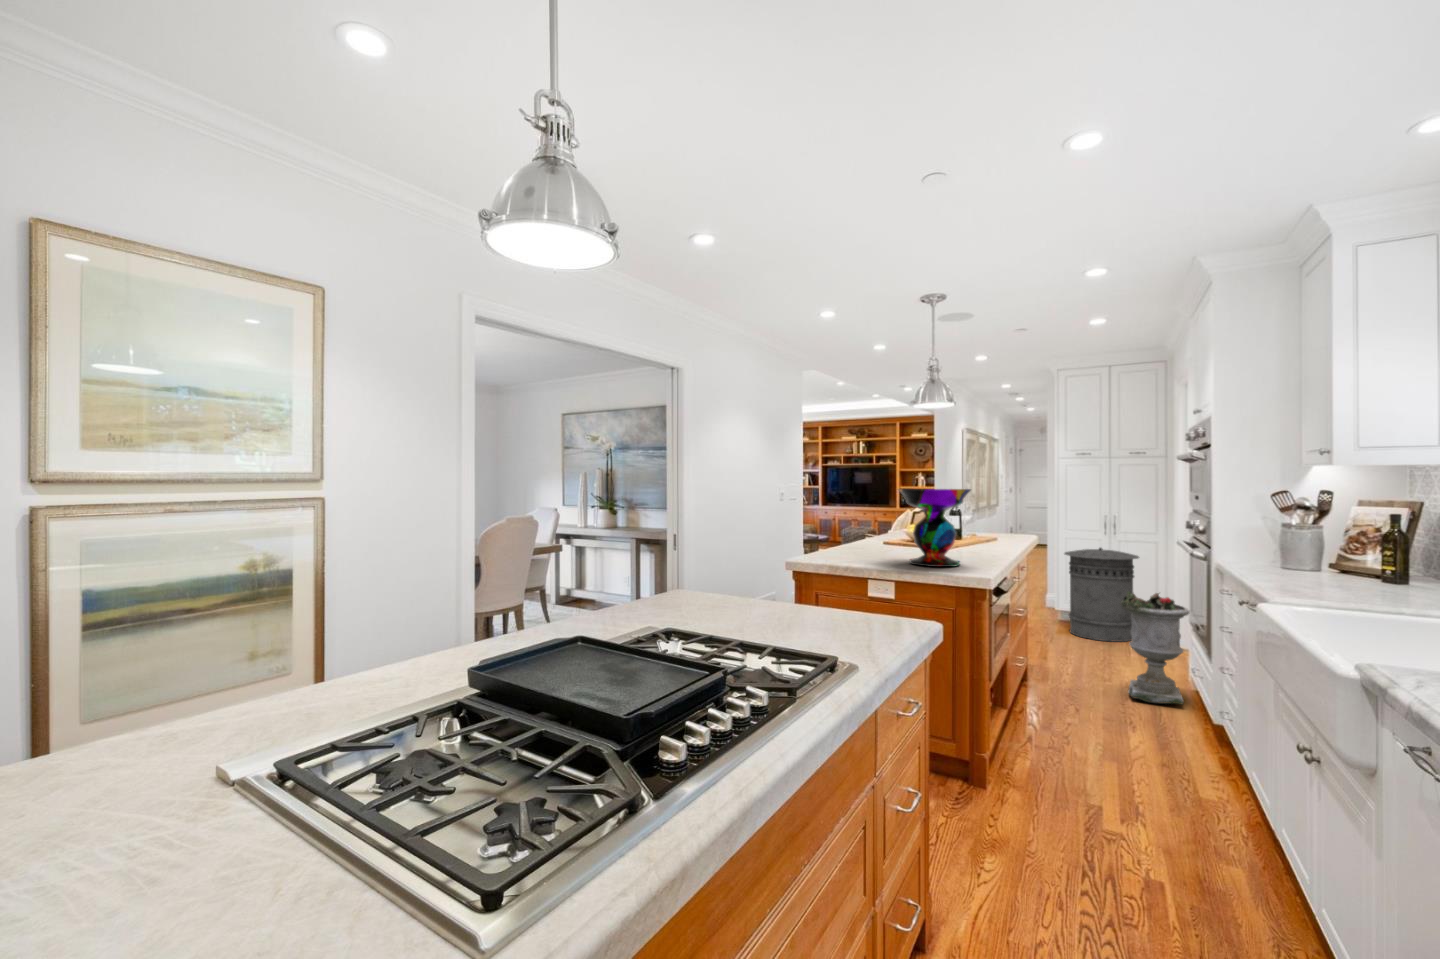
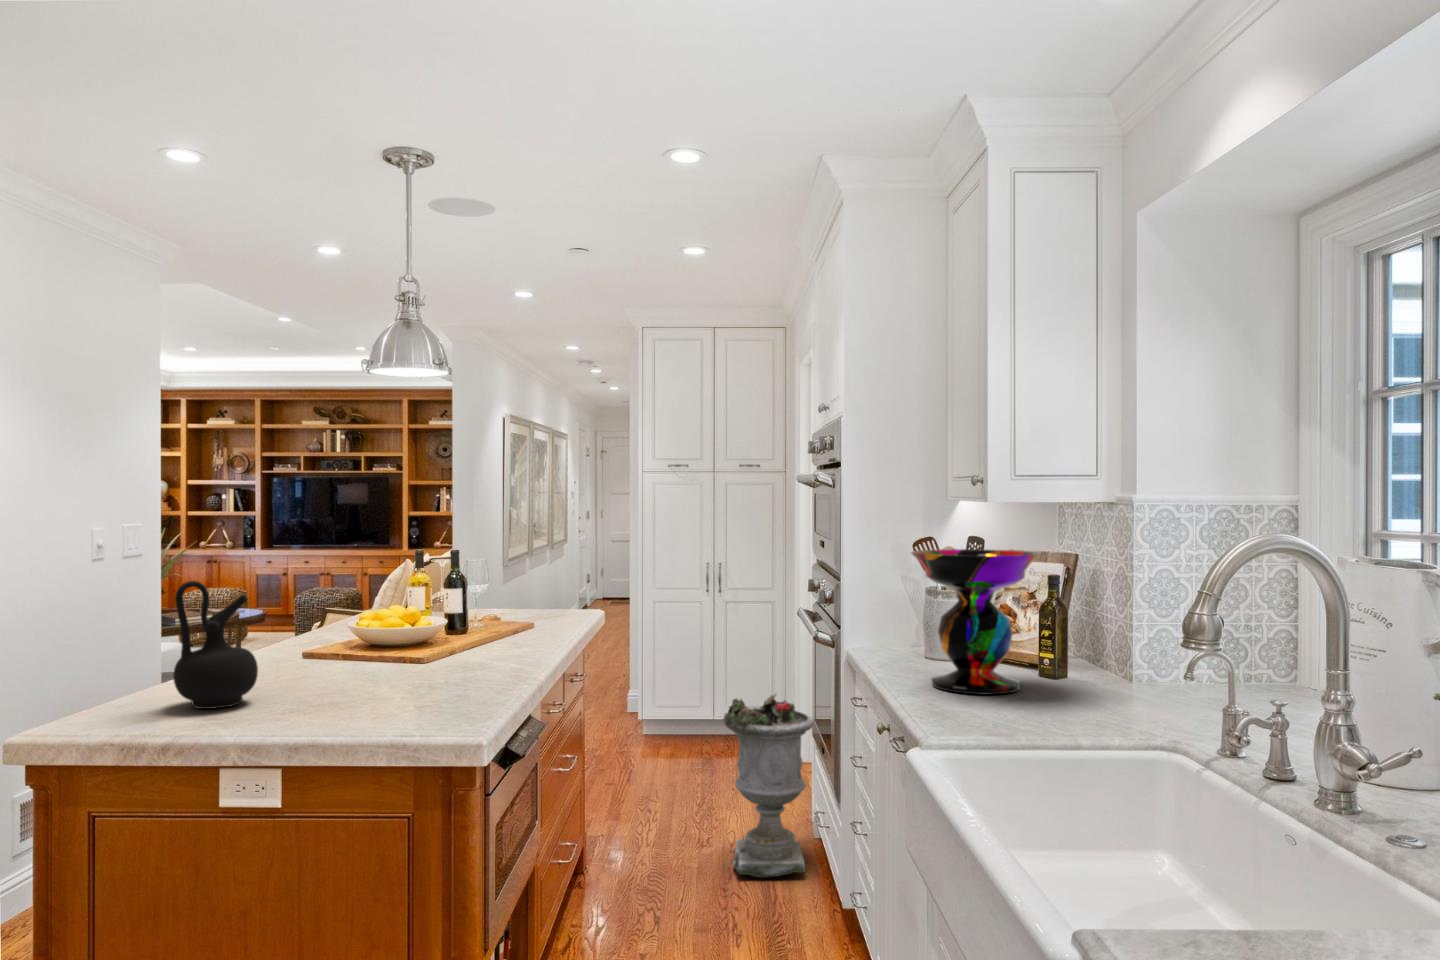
decorative bowl: present [899,489,971,567] -> present [911,549,1039,695]
ceramic jug: none [842,502,875,557] -> present [173,581,258,709]
trash can: present [1065,548,1139,642] -> none [651,615,751,765]

